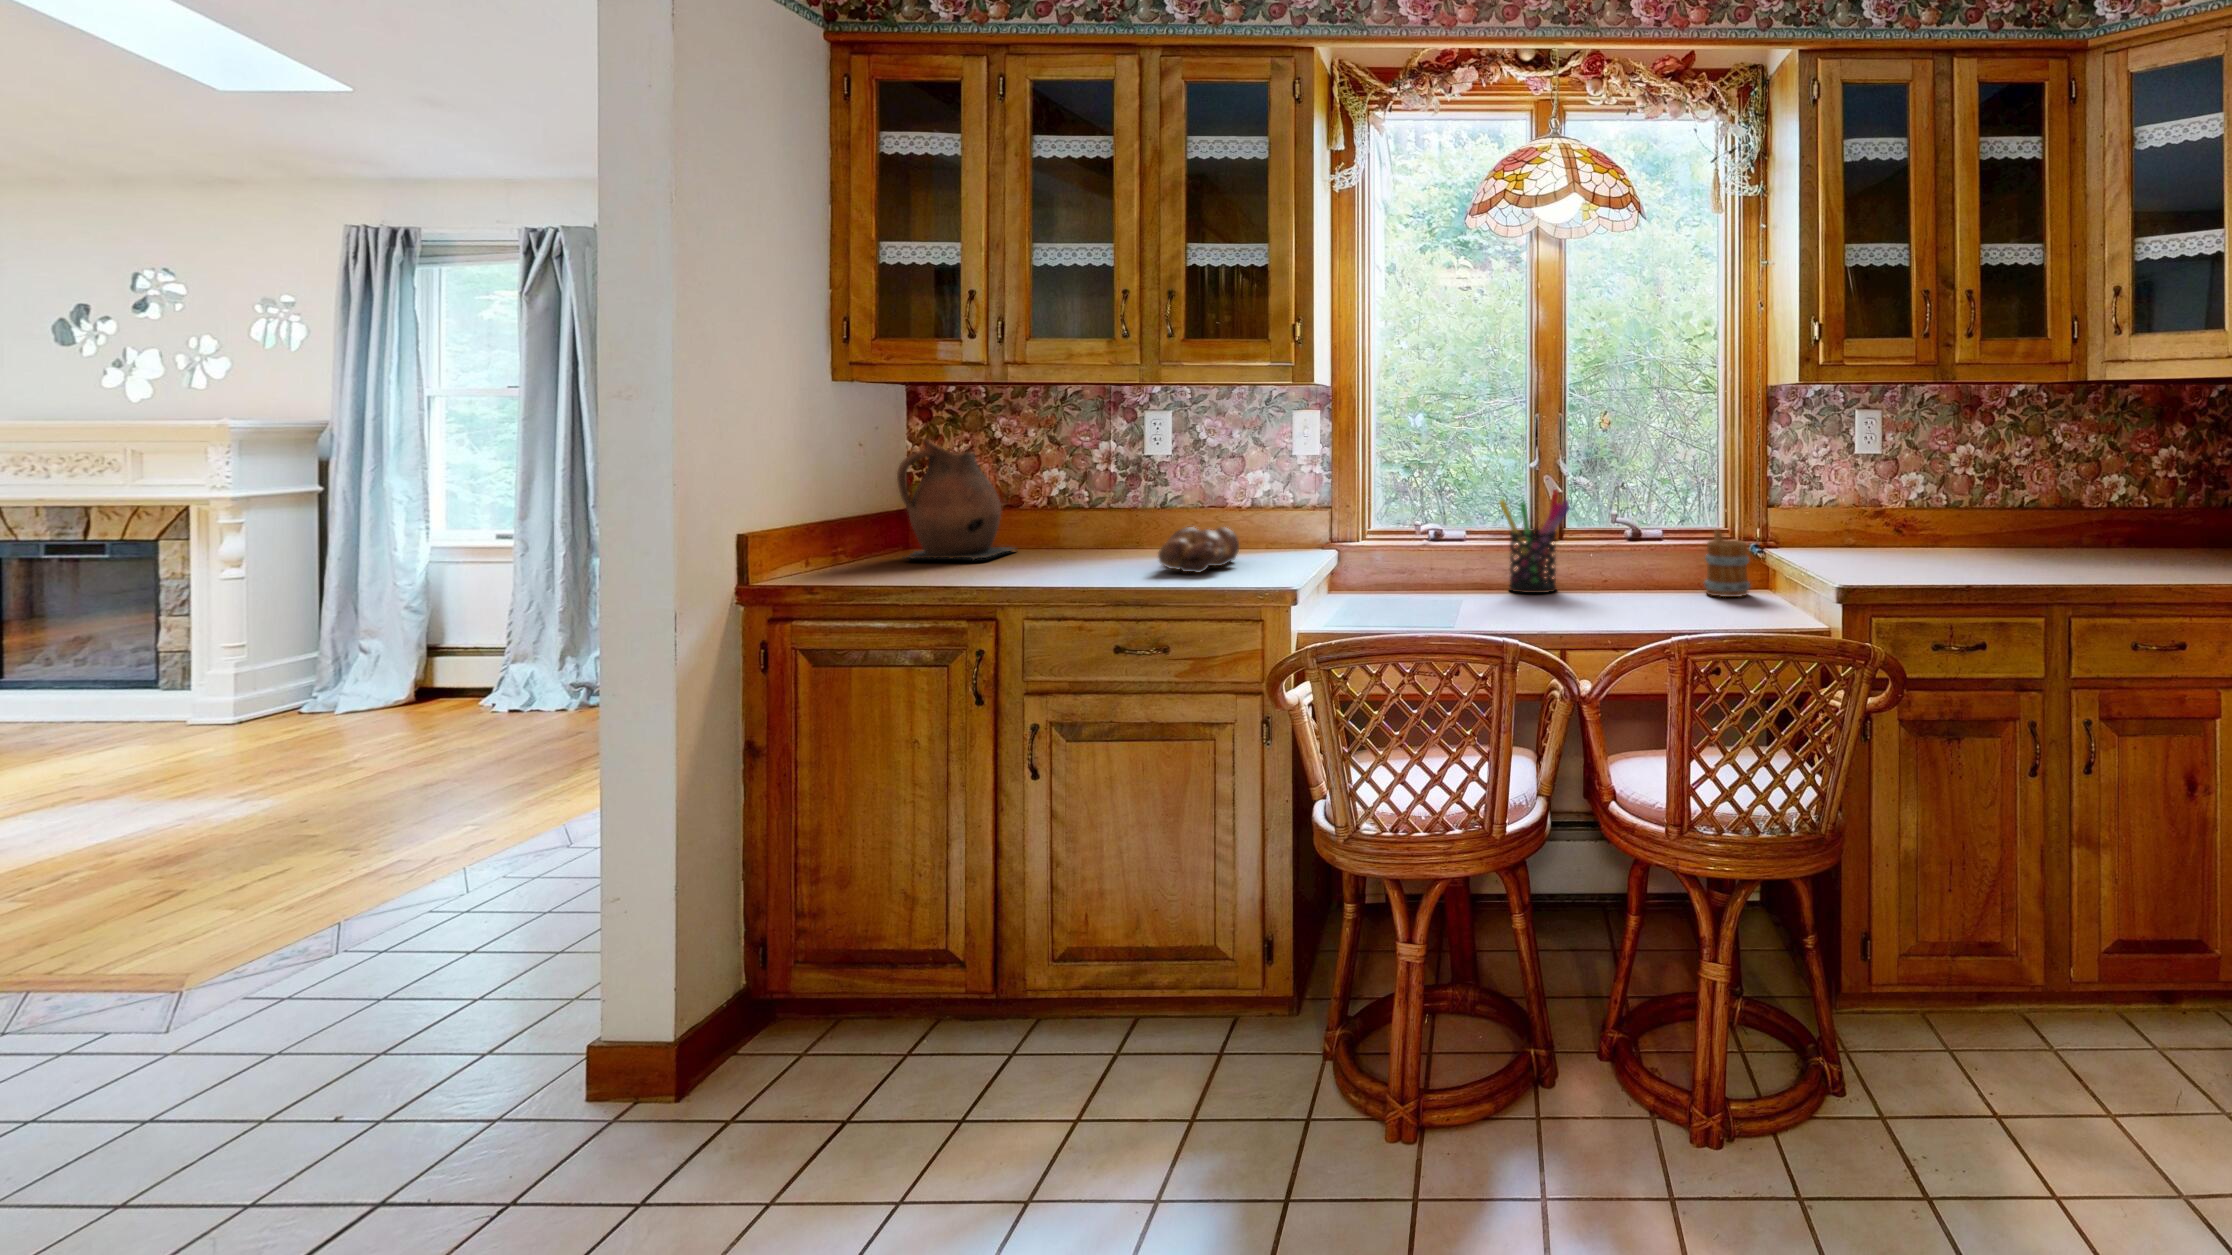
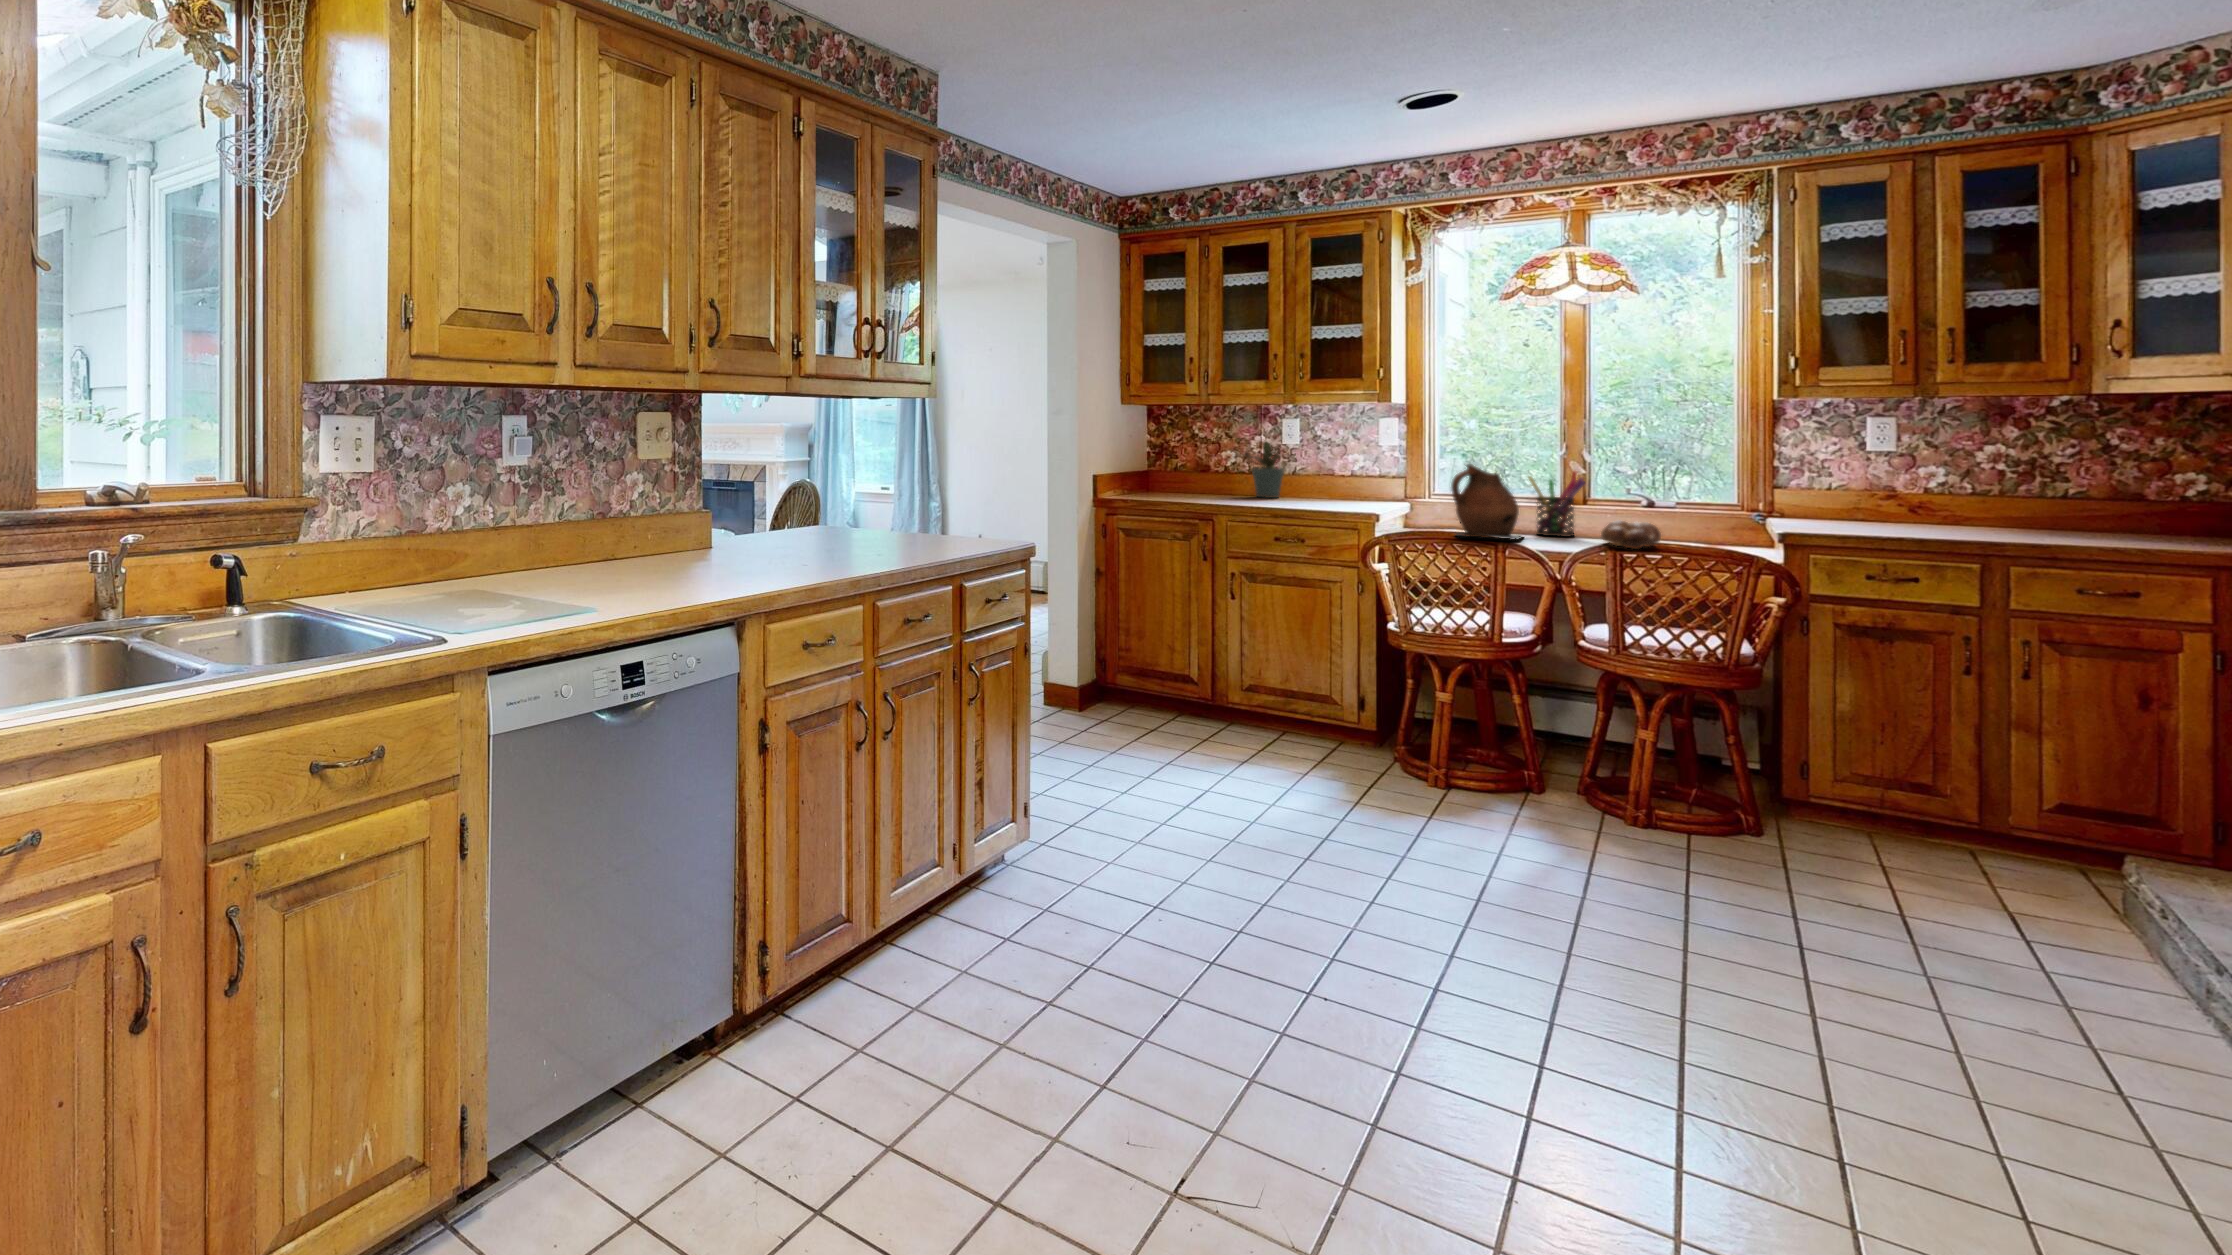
ceramic pitcher: present [897,439,1012,560] -> present [1451,464,1522,540]
potted plant: none [1074,451,1147,553] -> present [1245,442,1284,498]
bread loaf: present [1158,527,1239,572] -> present [1601,520,1661,549]
mug: present [1704,530,1750,597] -> none [1700,502,1741,548]

